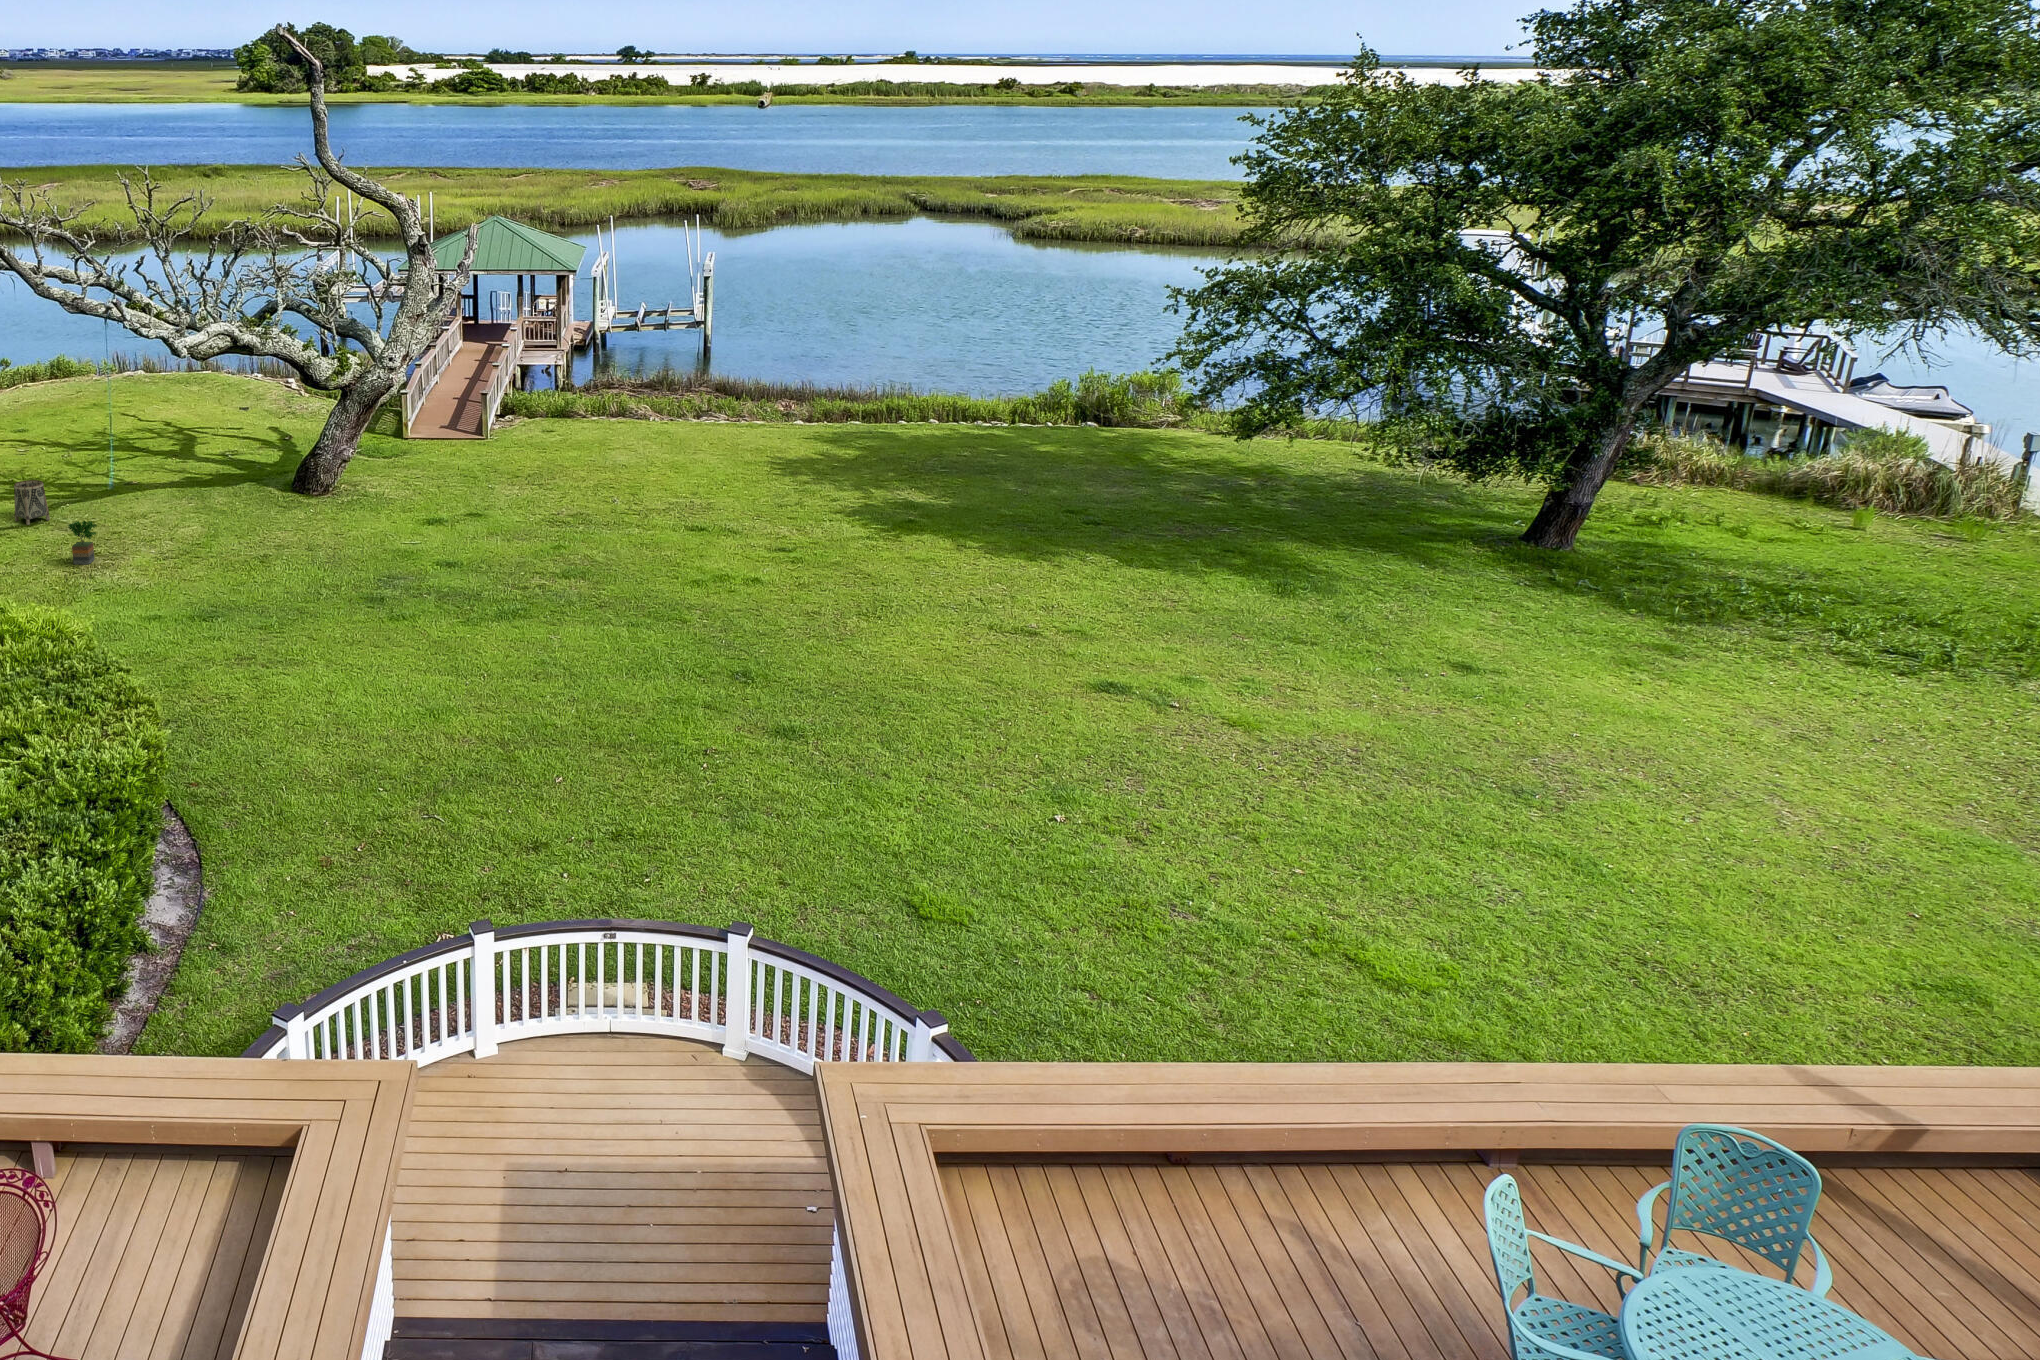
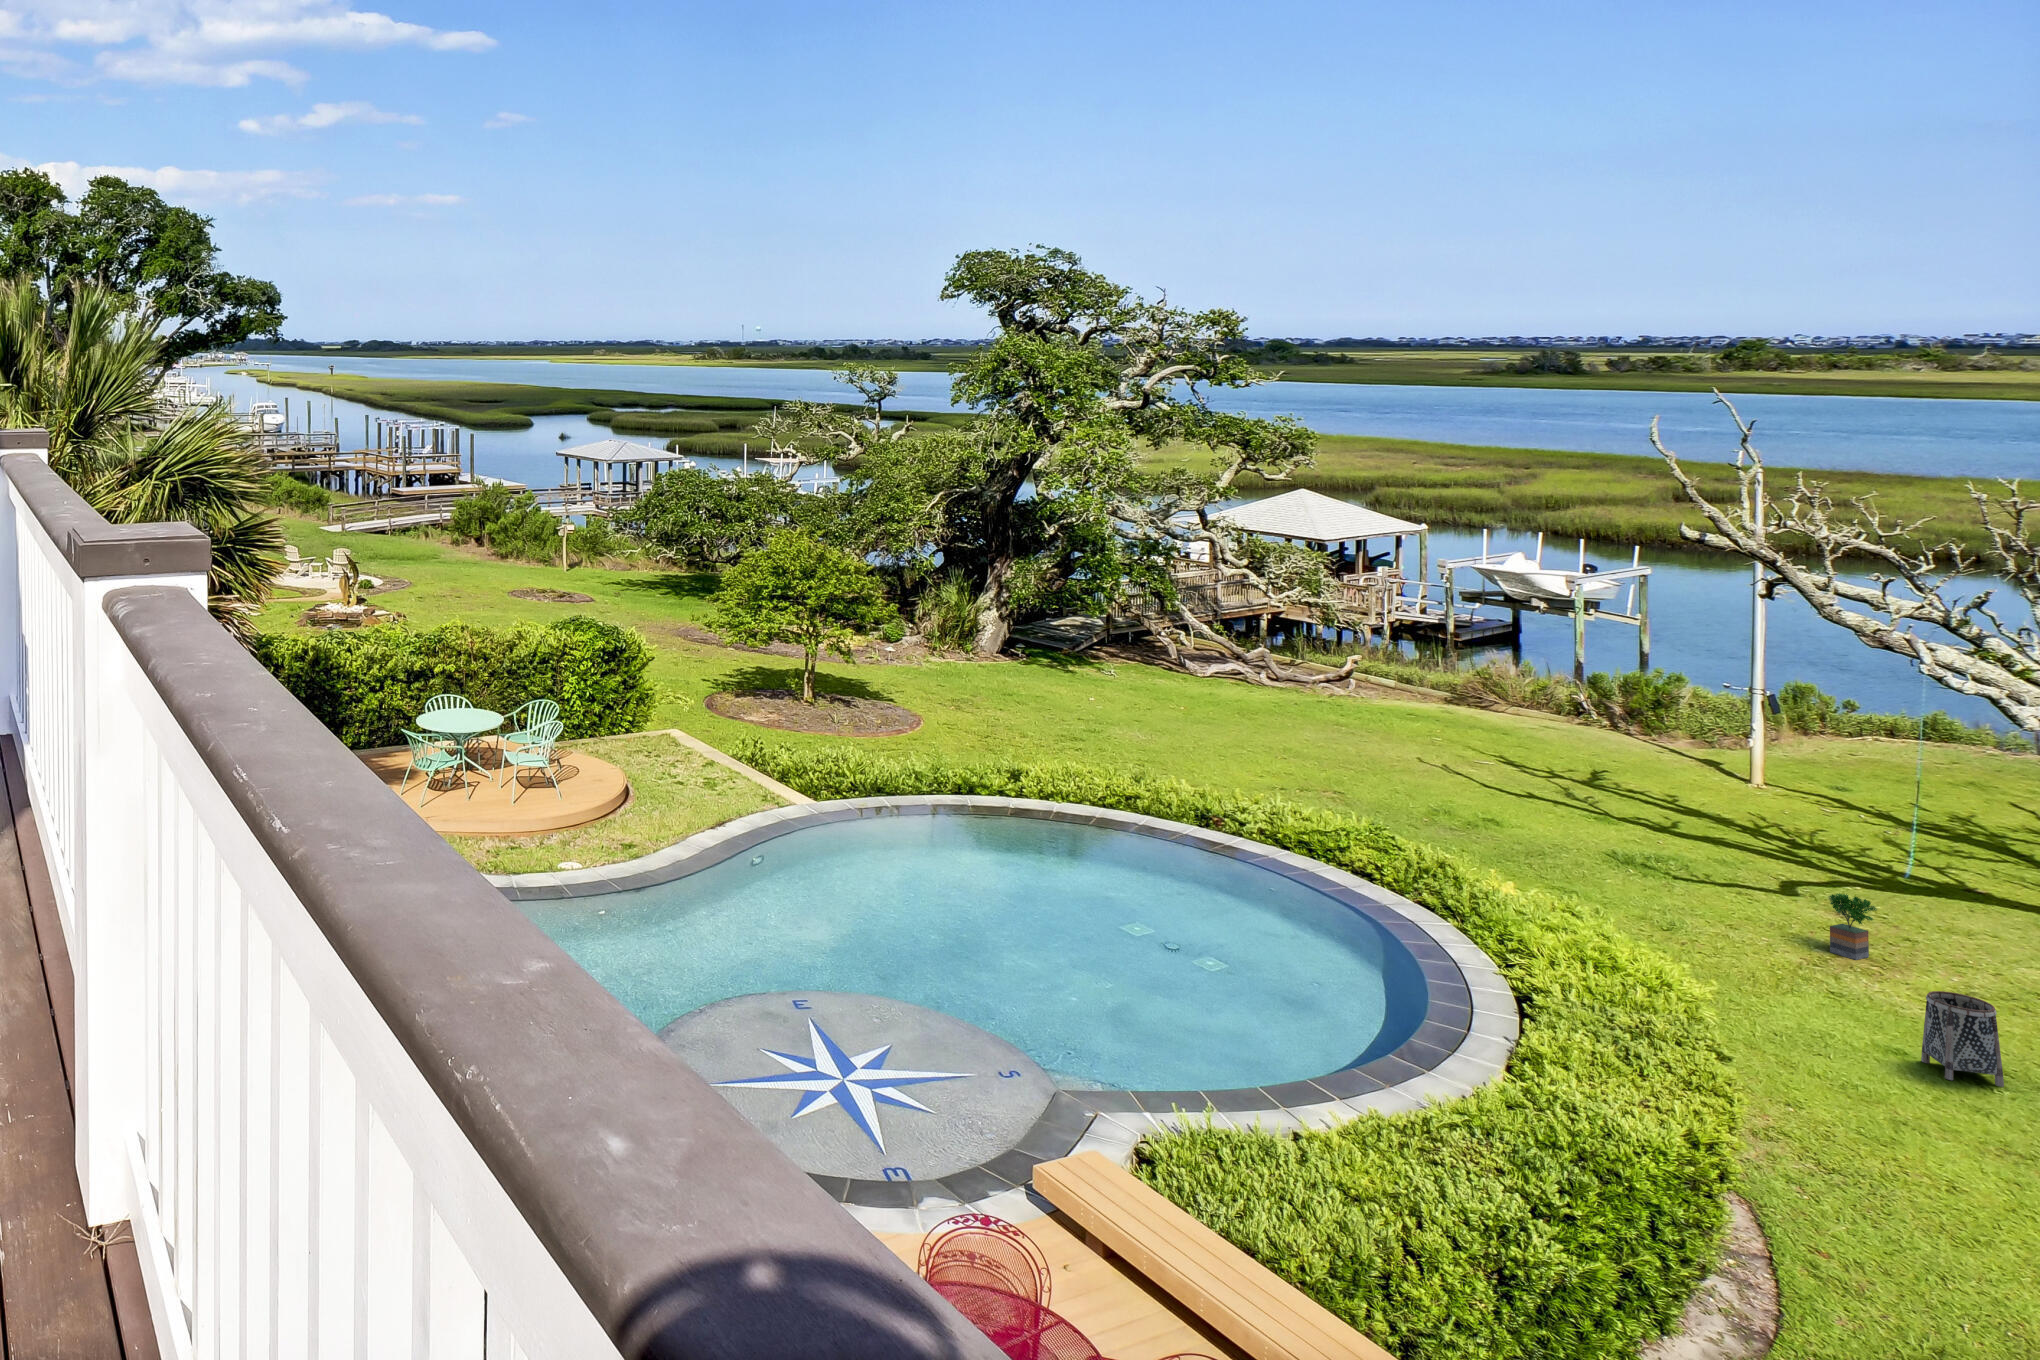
basket: present [14,480,50,525] -> present [1921,991,2004,1087]

